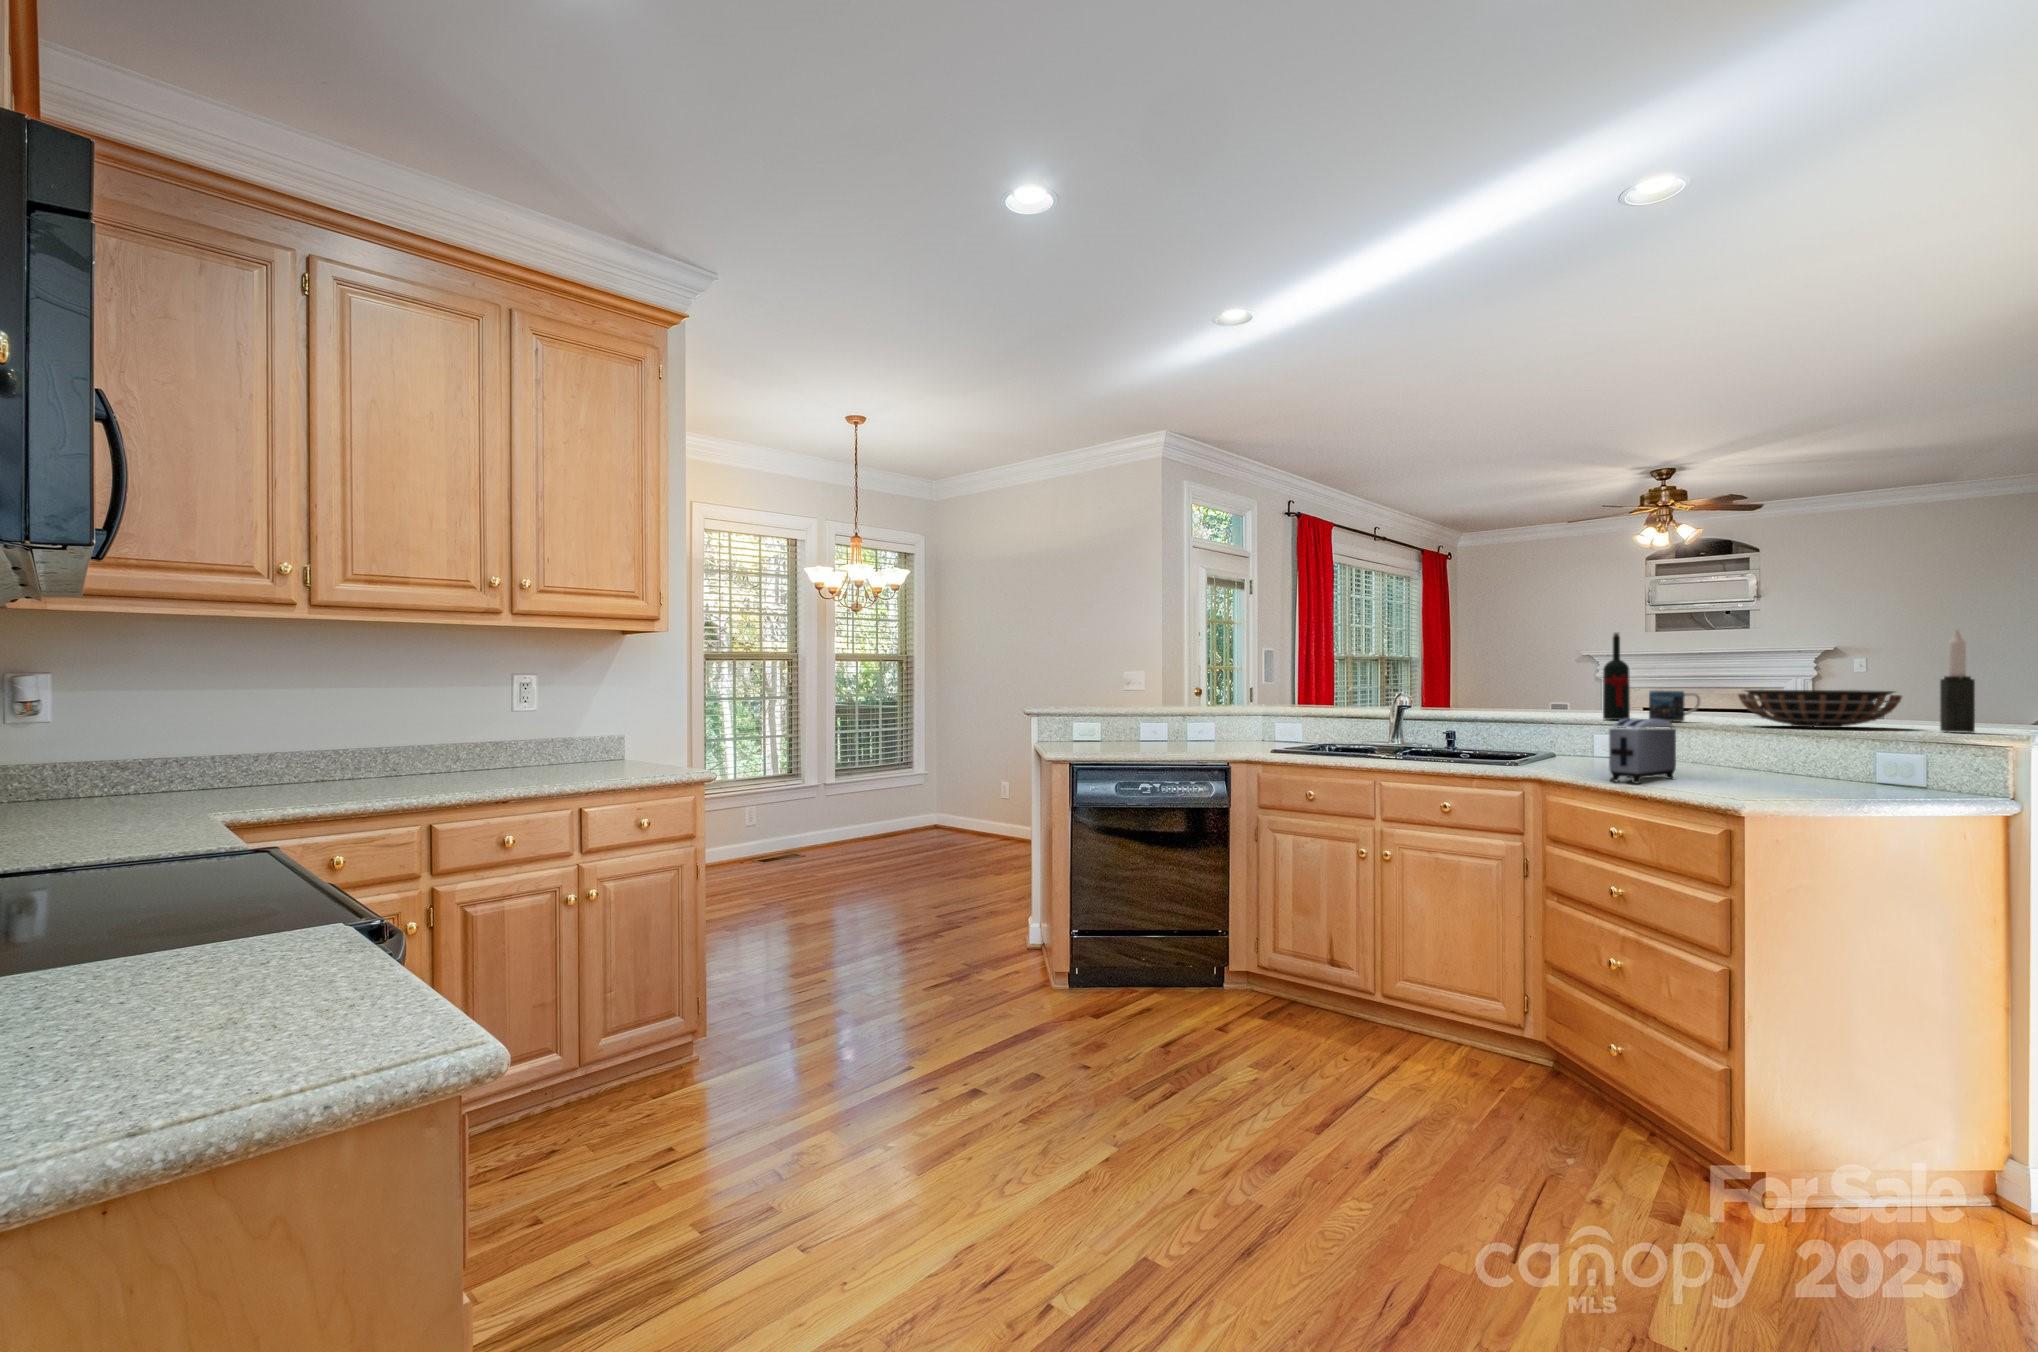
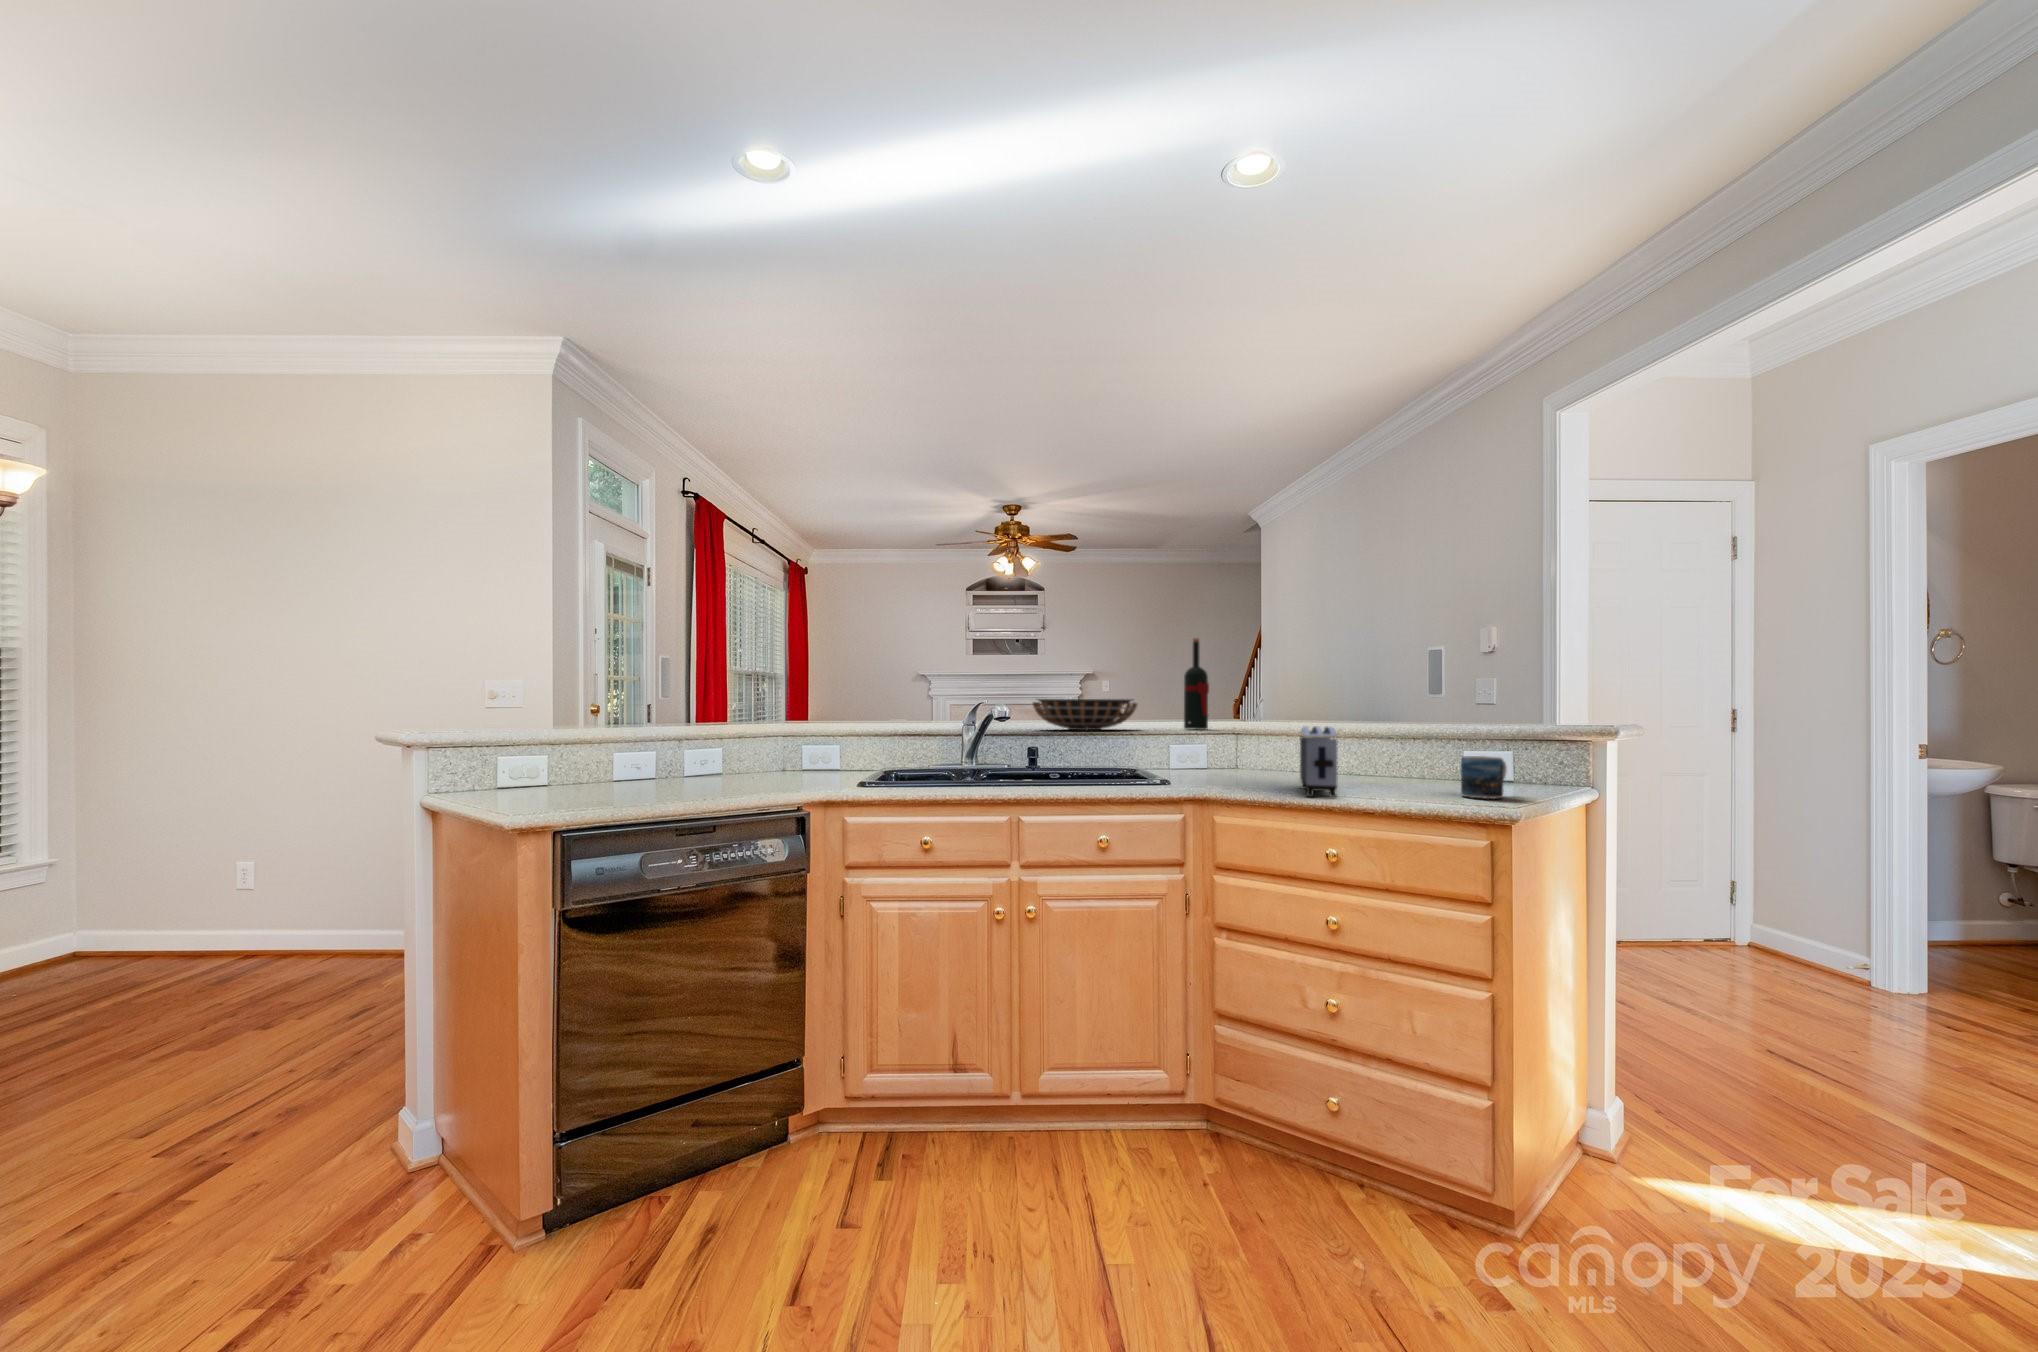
candle: present [1940,629,1975,733] -> none [1523,640,1549,733]
mug: present [1649,690,1700,722] -> present [1461,756,1507,799]
decorative bowl: present [1738,690,1902,728] -> present [1033,699,1137,730]

